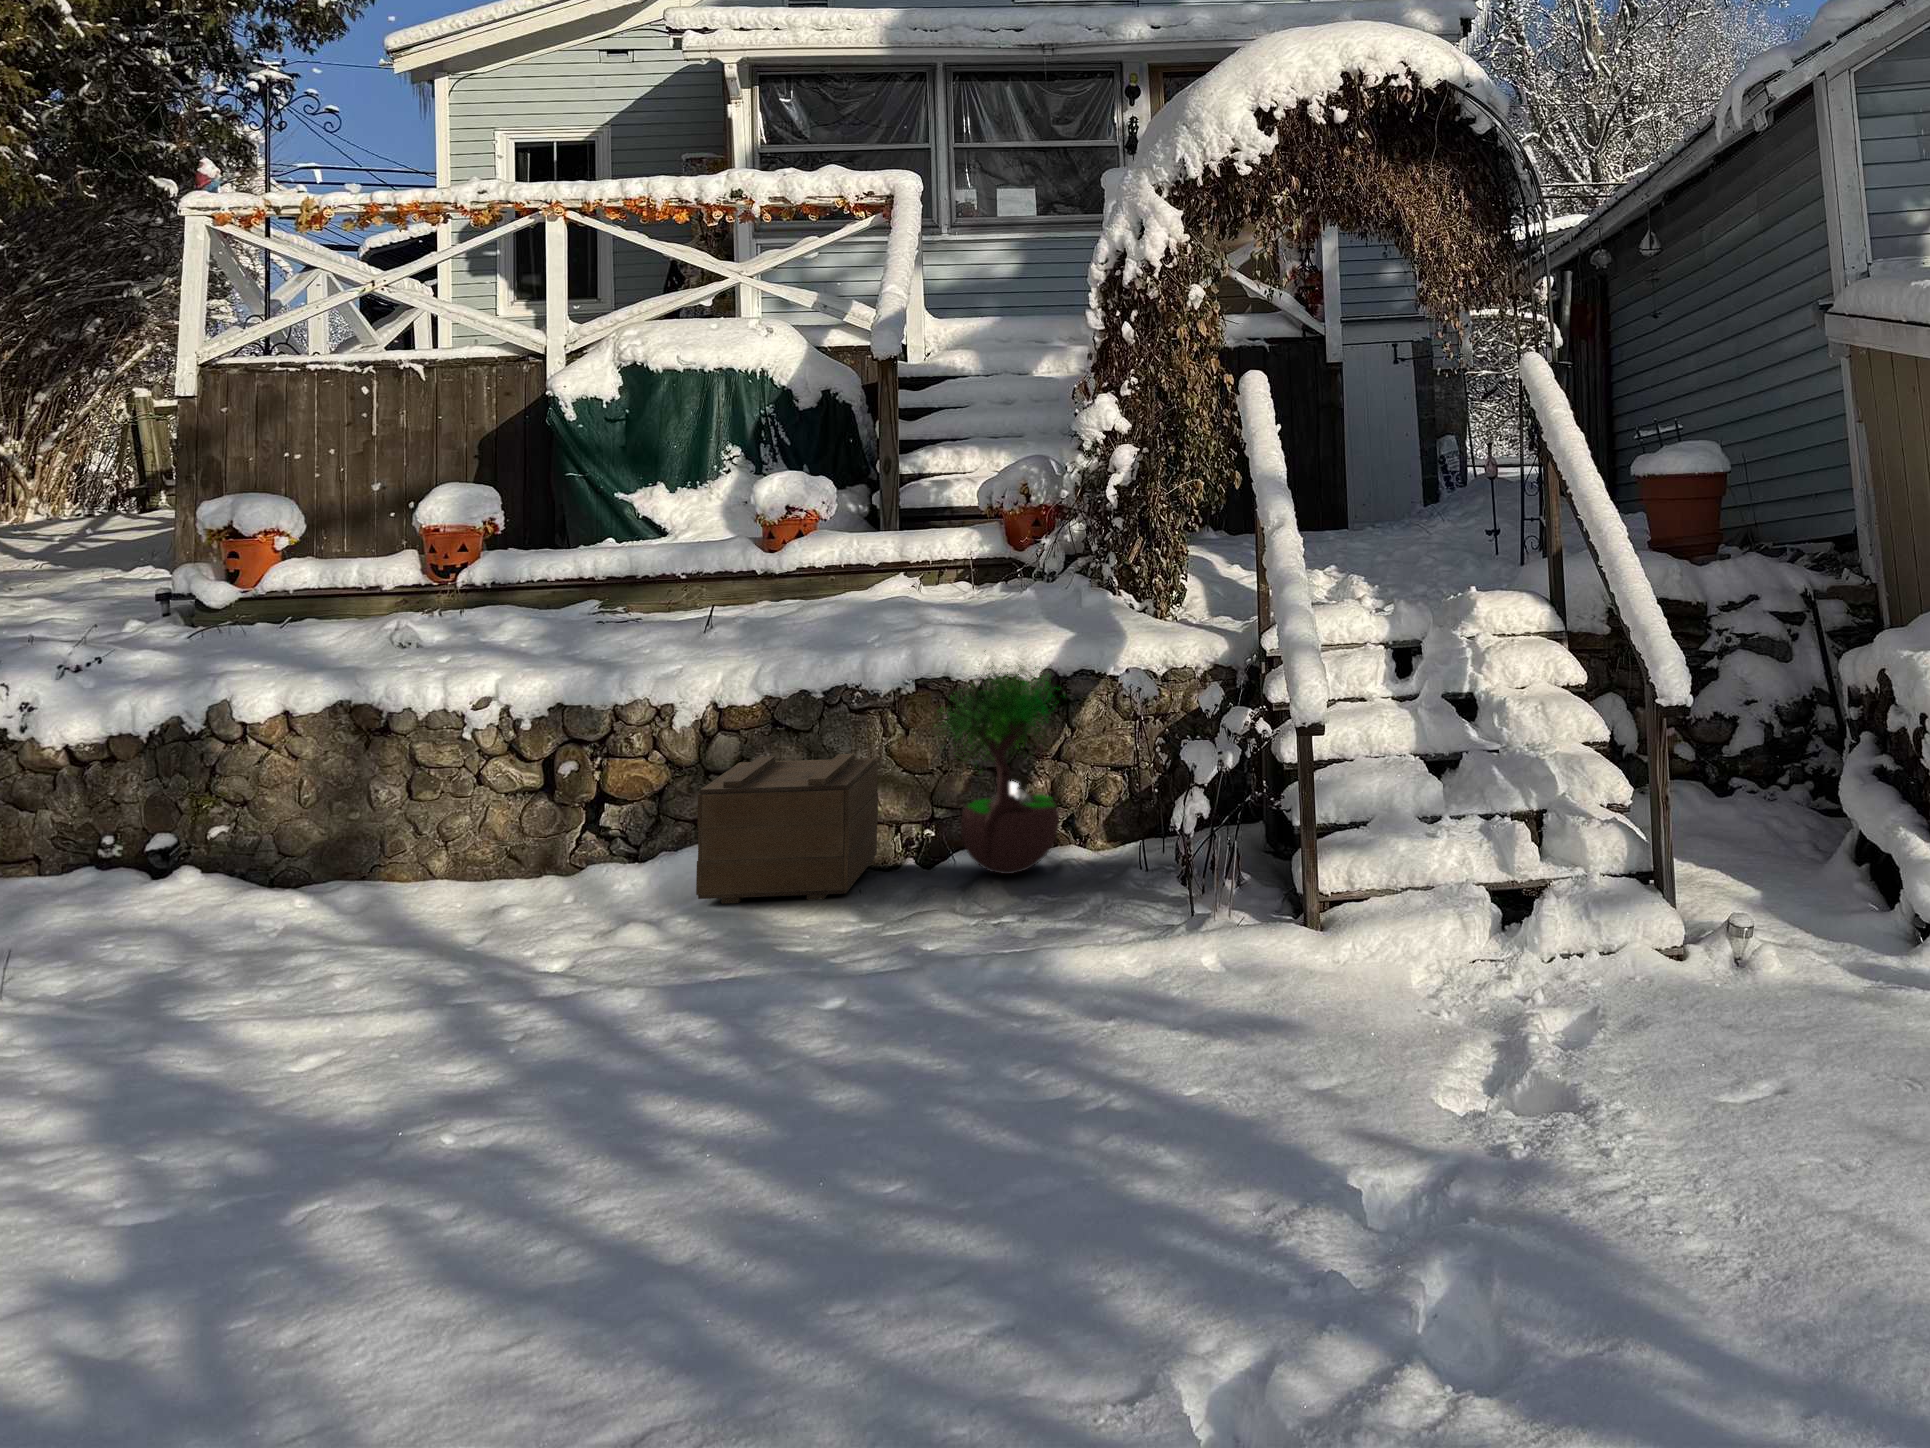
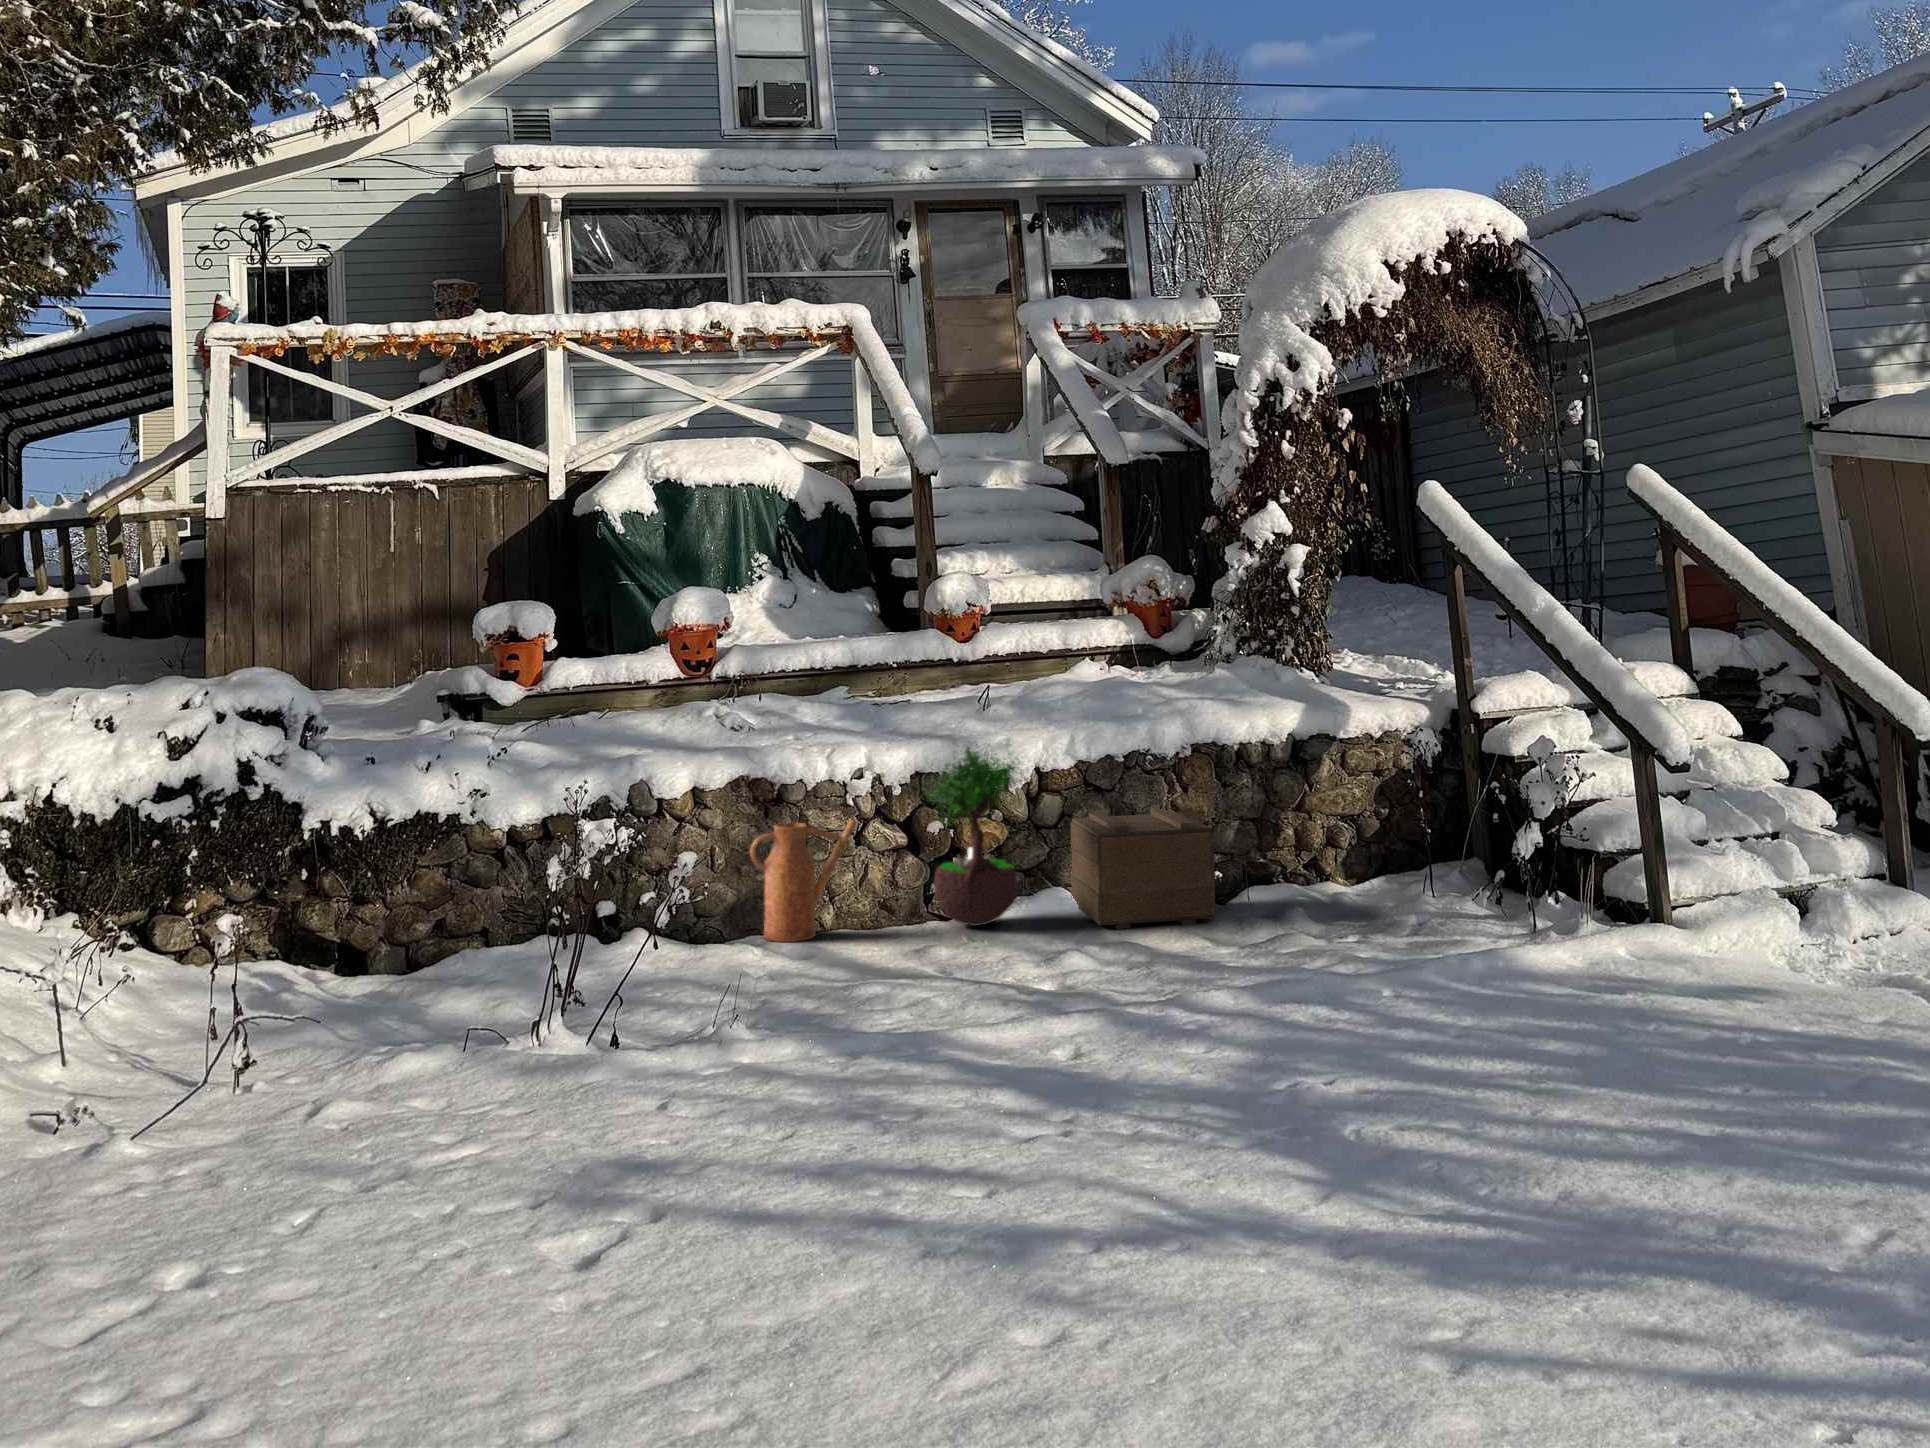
potted tree: present [937,650,1060,874] -> present [919,742,1022,926]
watering can: none [318,760,458,905] -> present [750,820,856,942]

